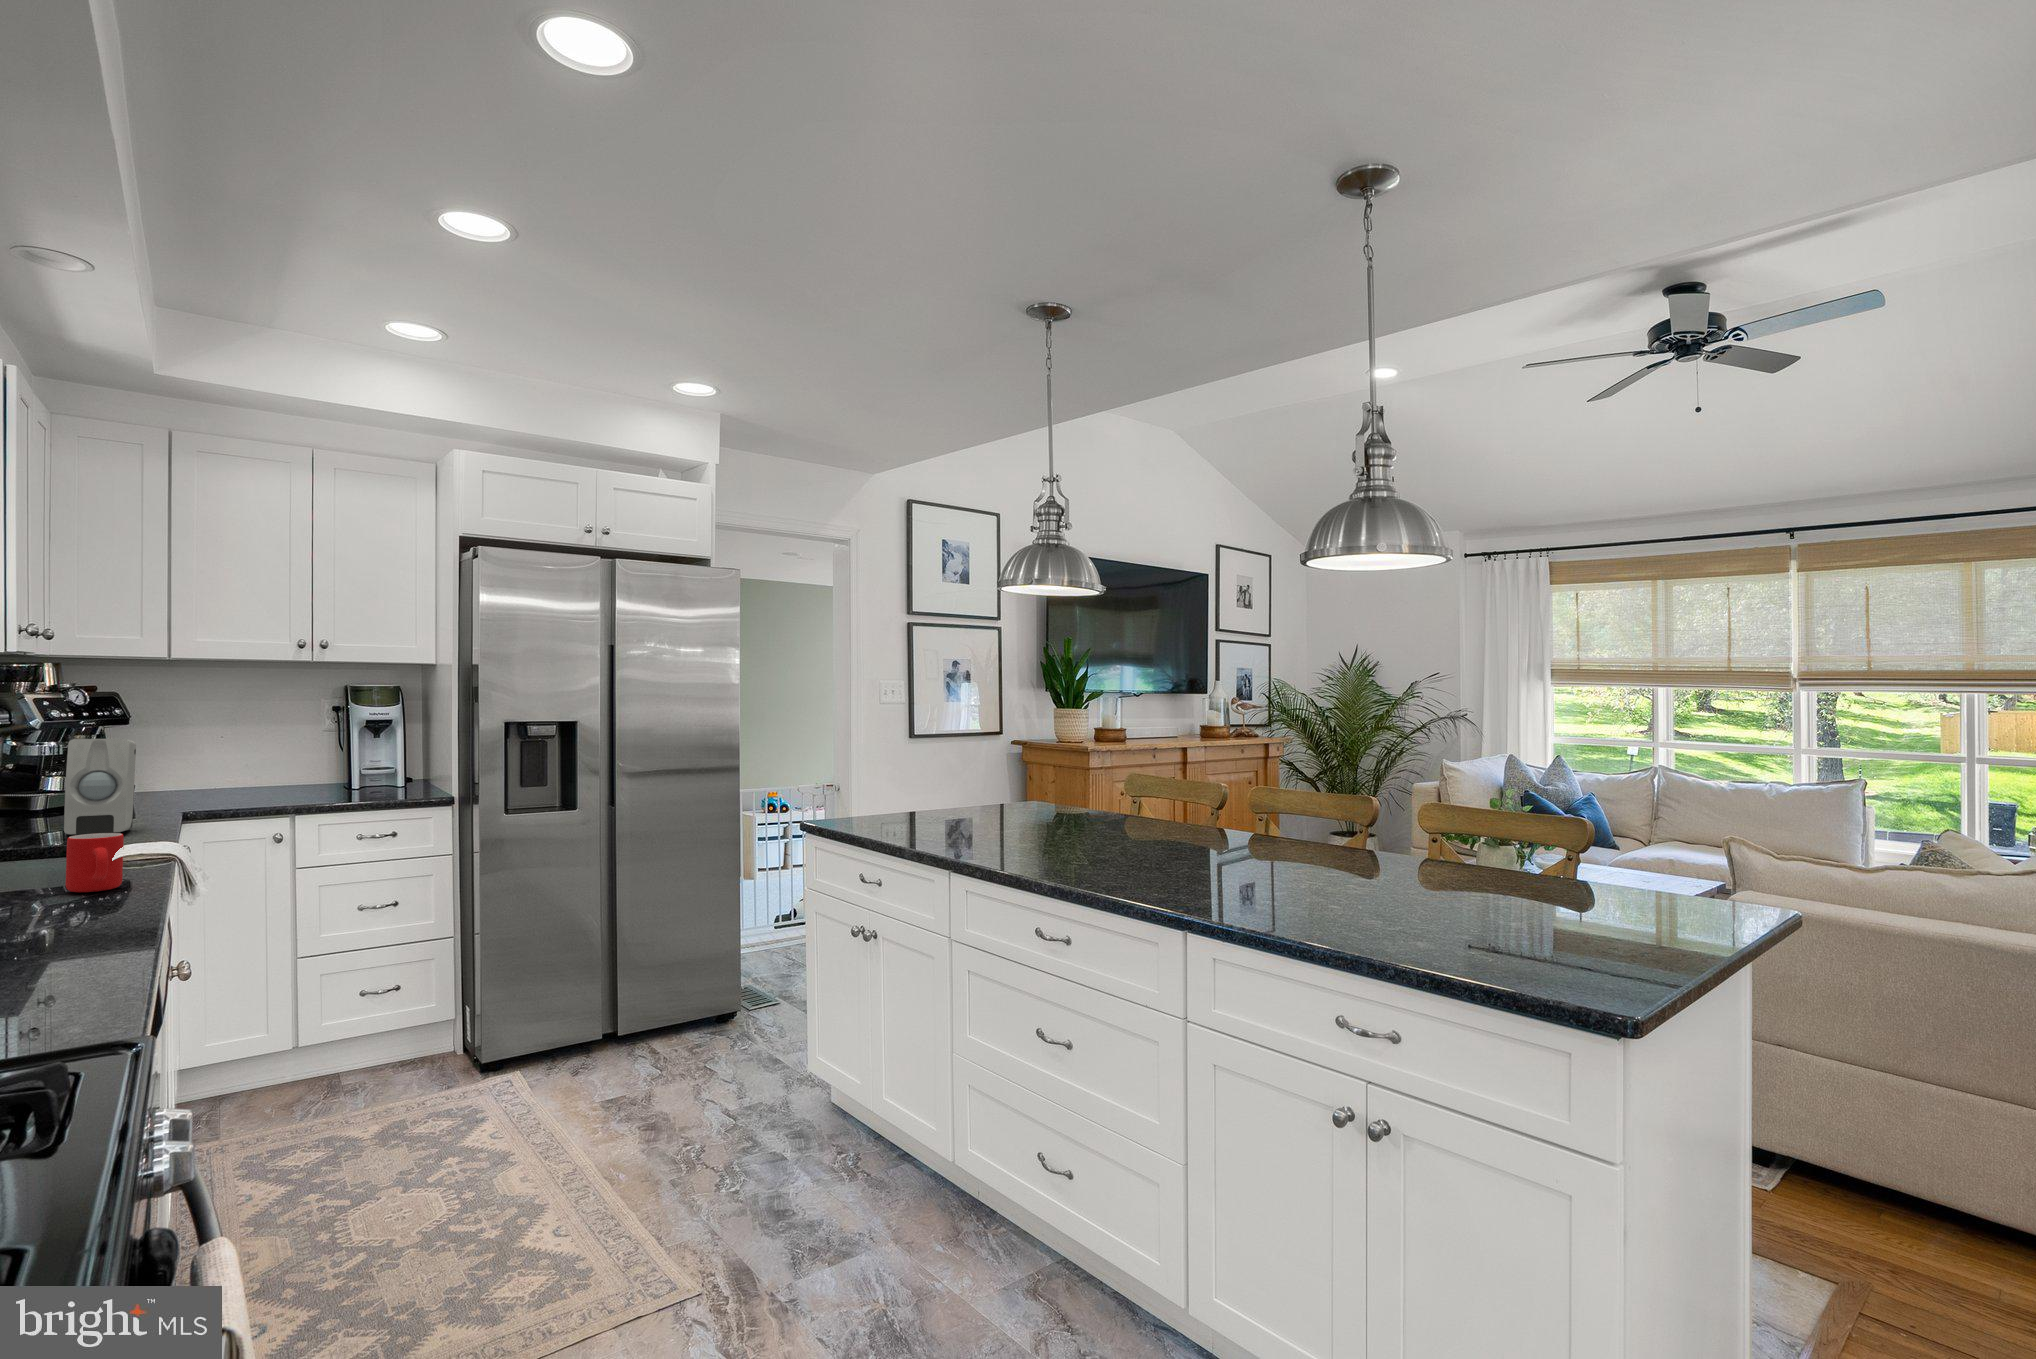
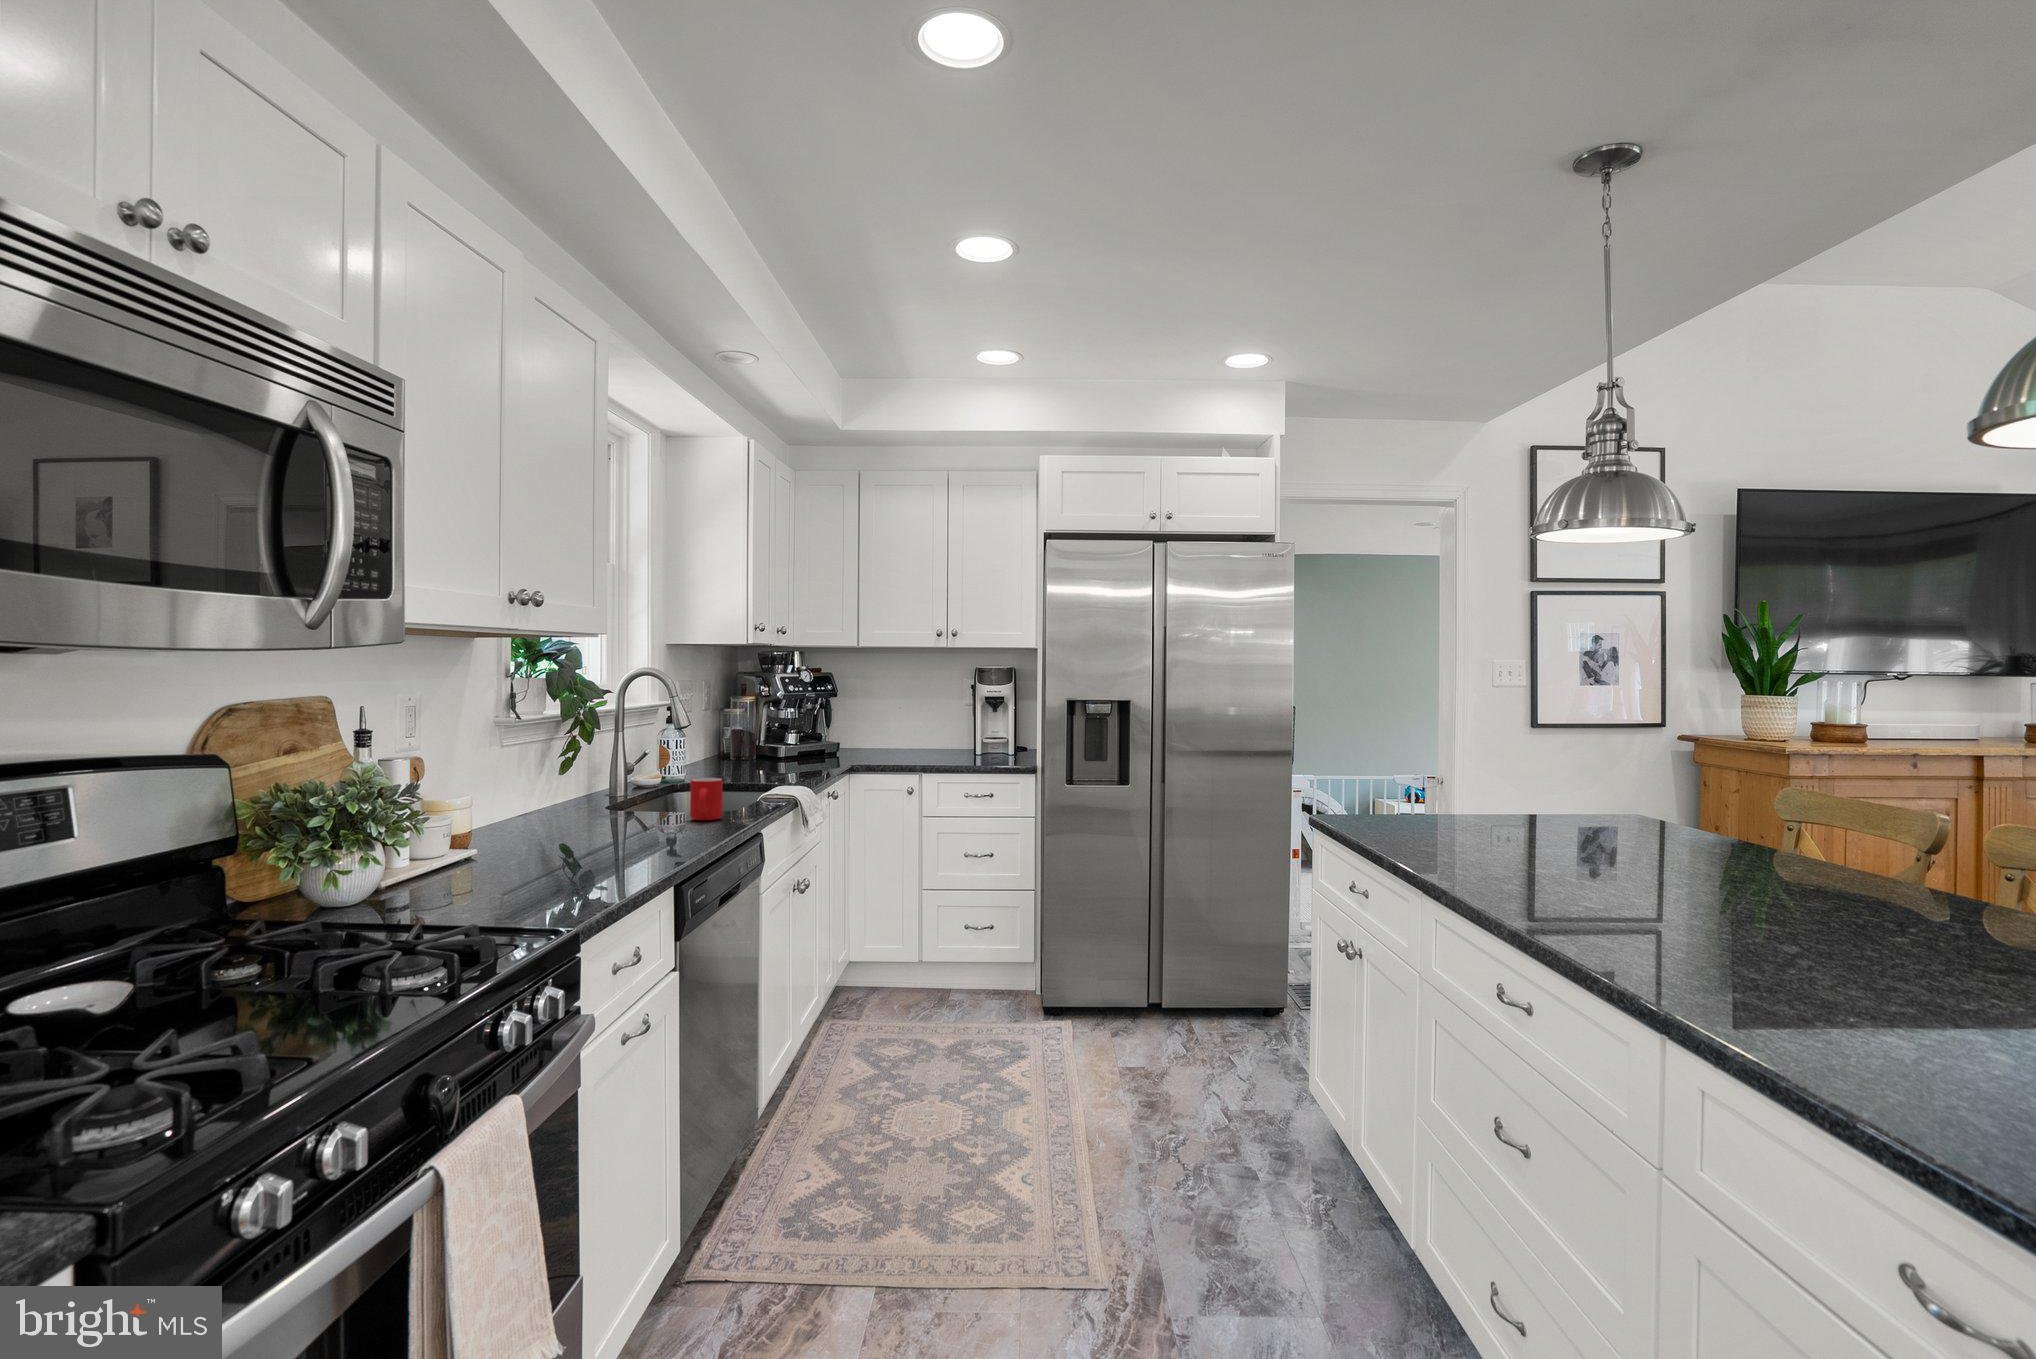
soap dispenser: present [64,739,136,835] -> none [760,708,807,781]

